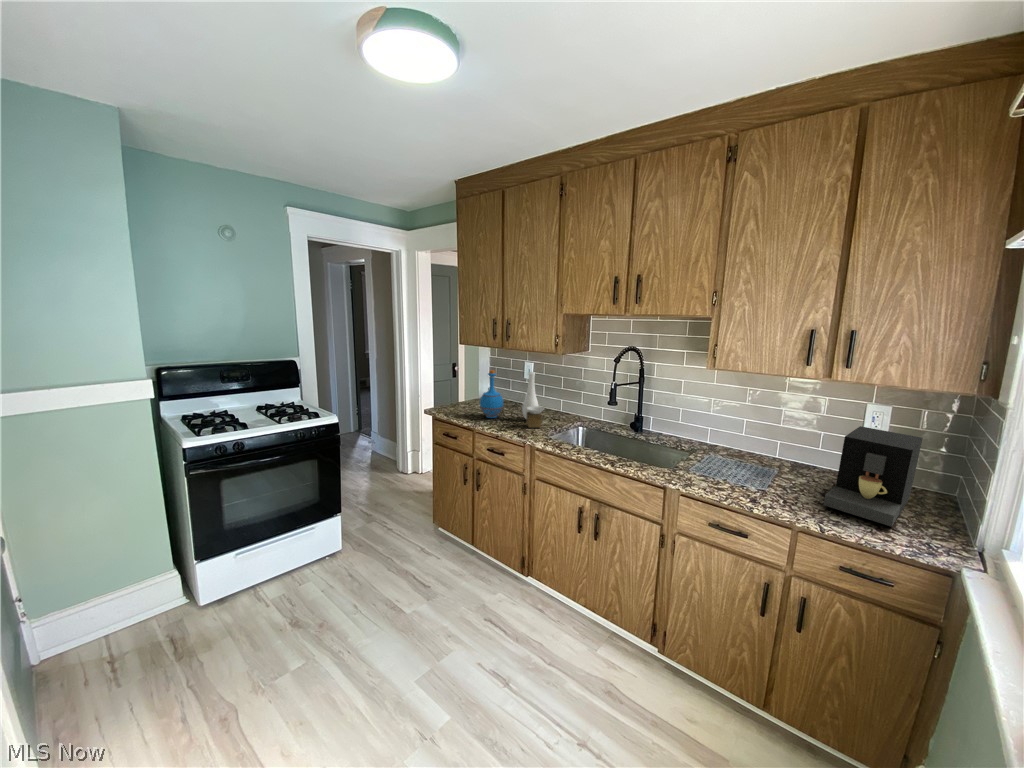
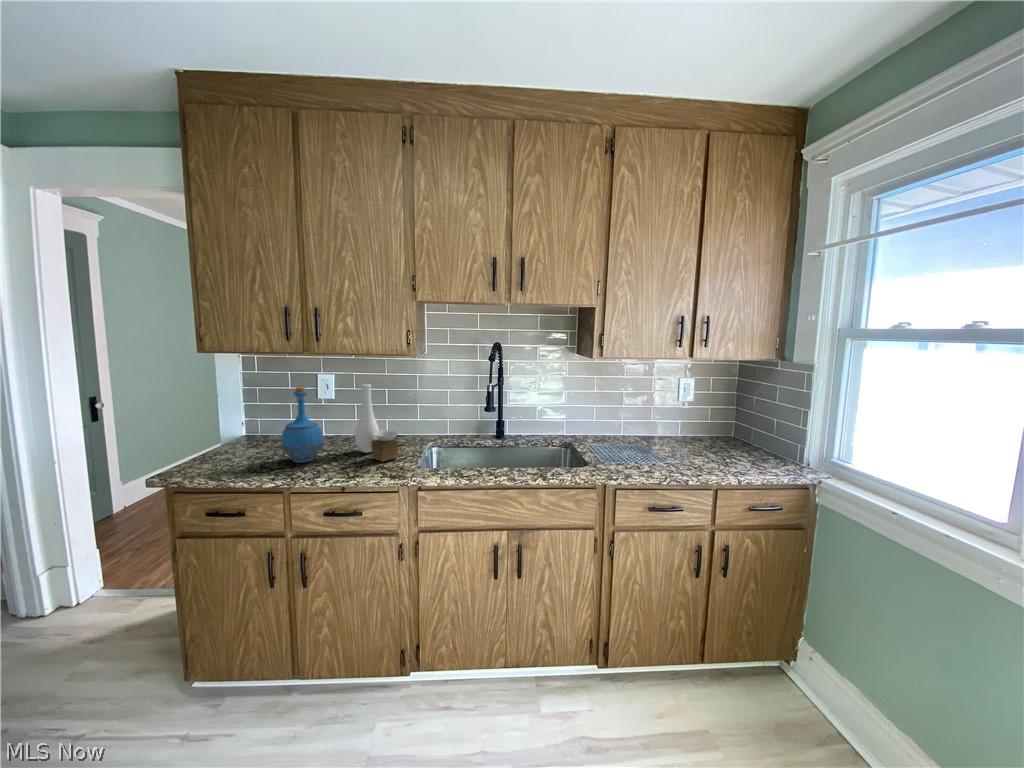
coffee maker: present [824,426,923,527] -> none [686,396,760,466]

